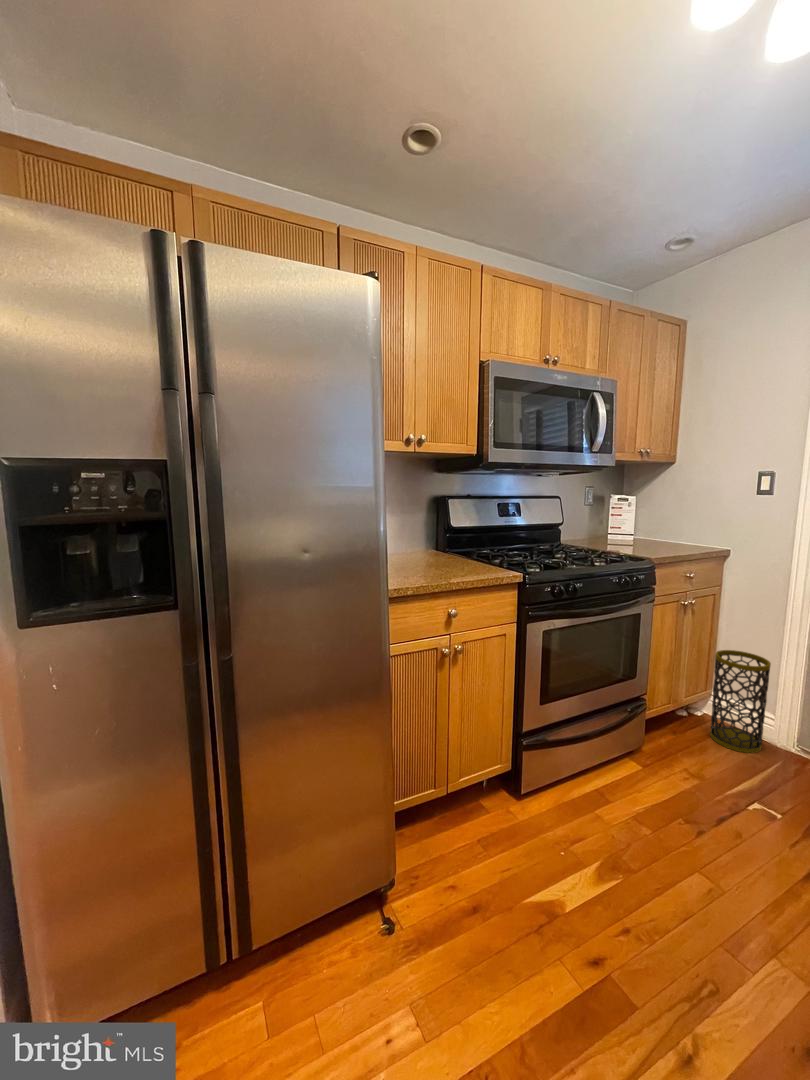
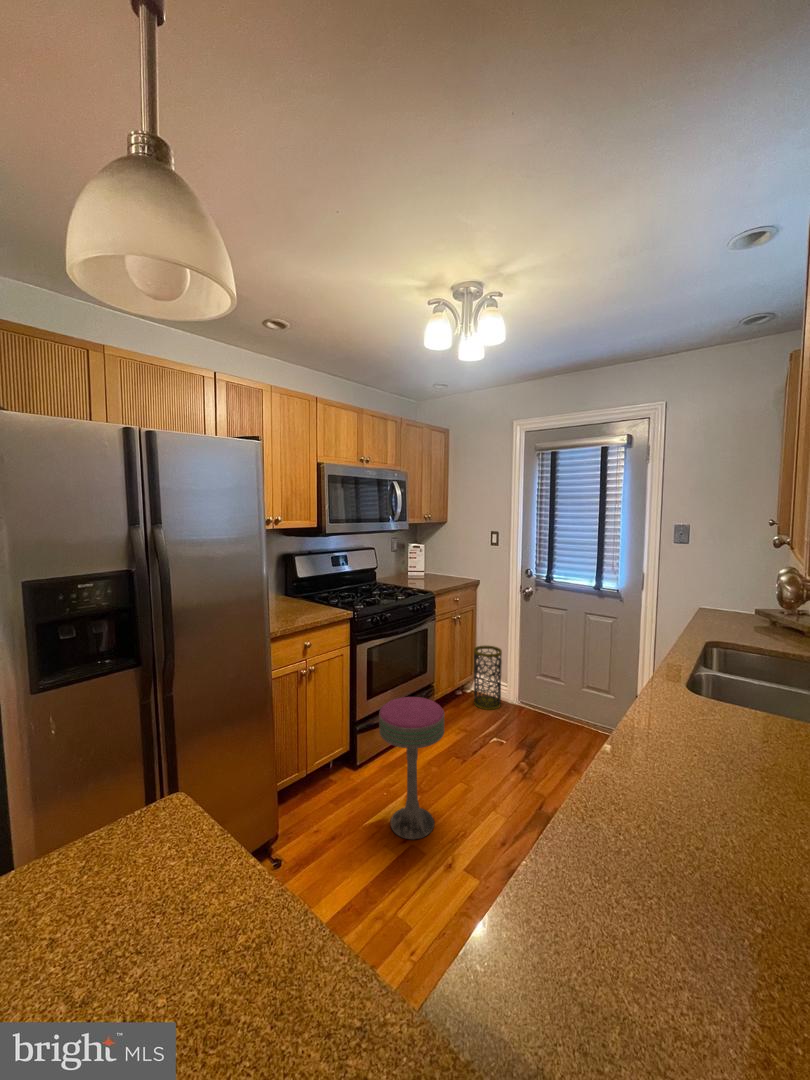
bar stool: none [558,718,684,966] -> present [379,697,445,839]

